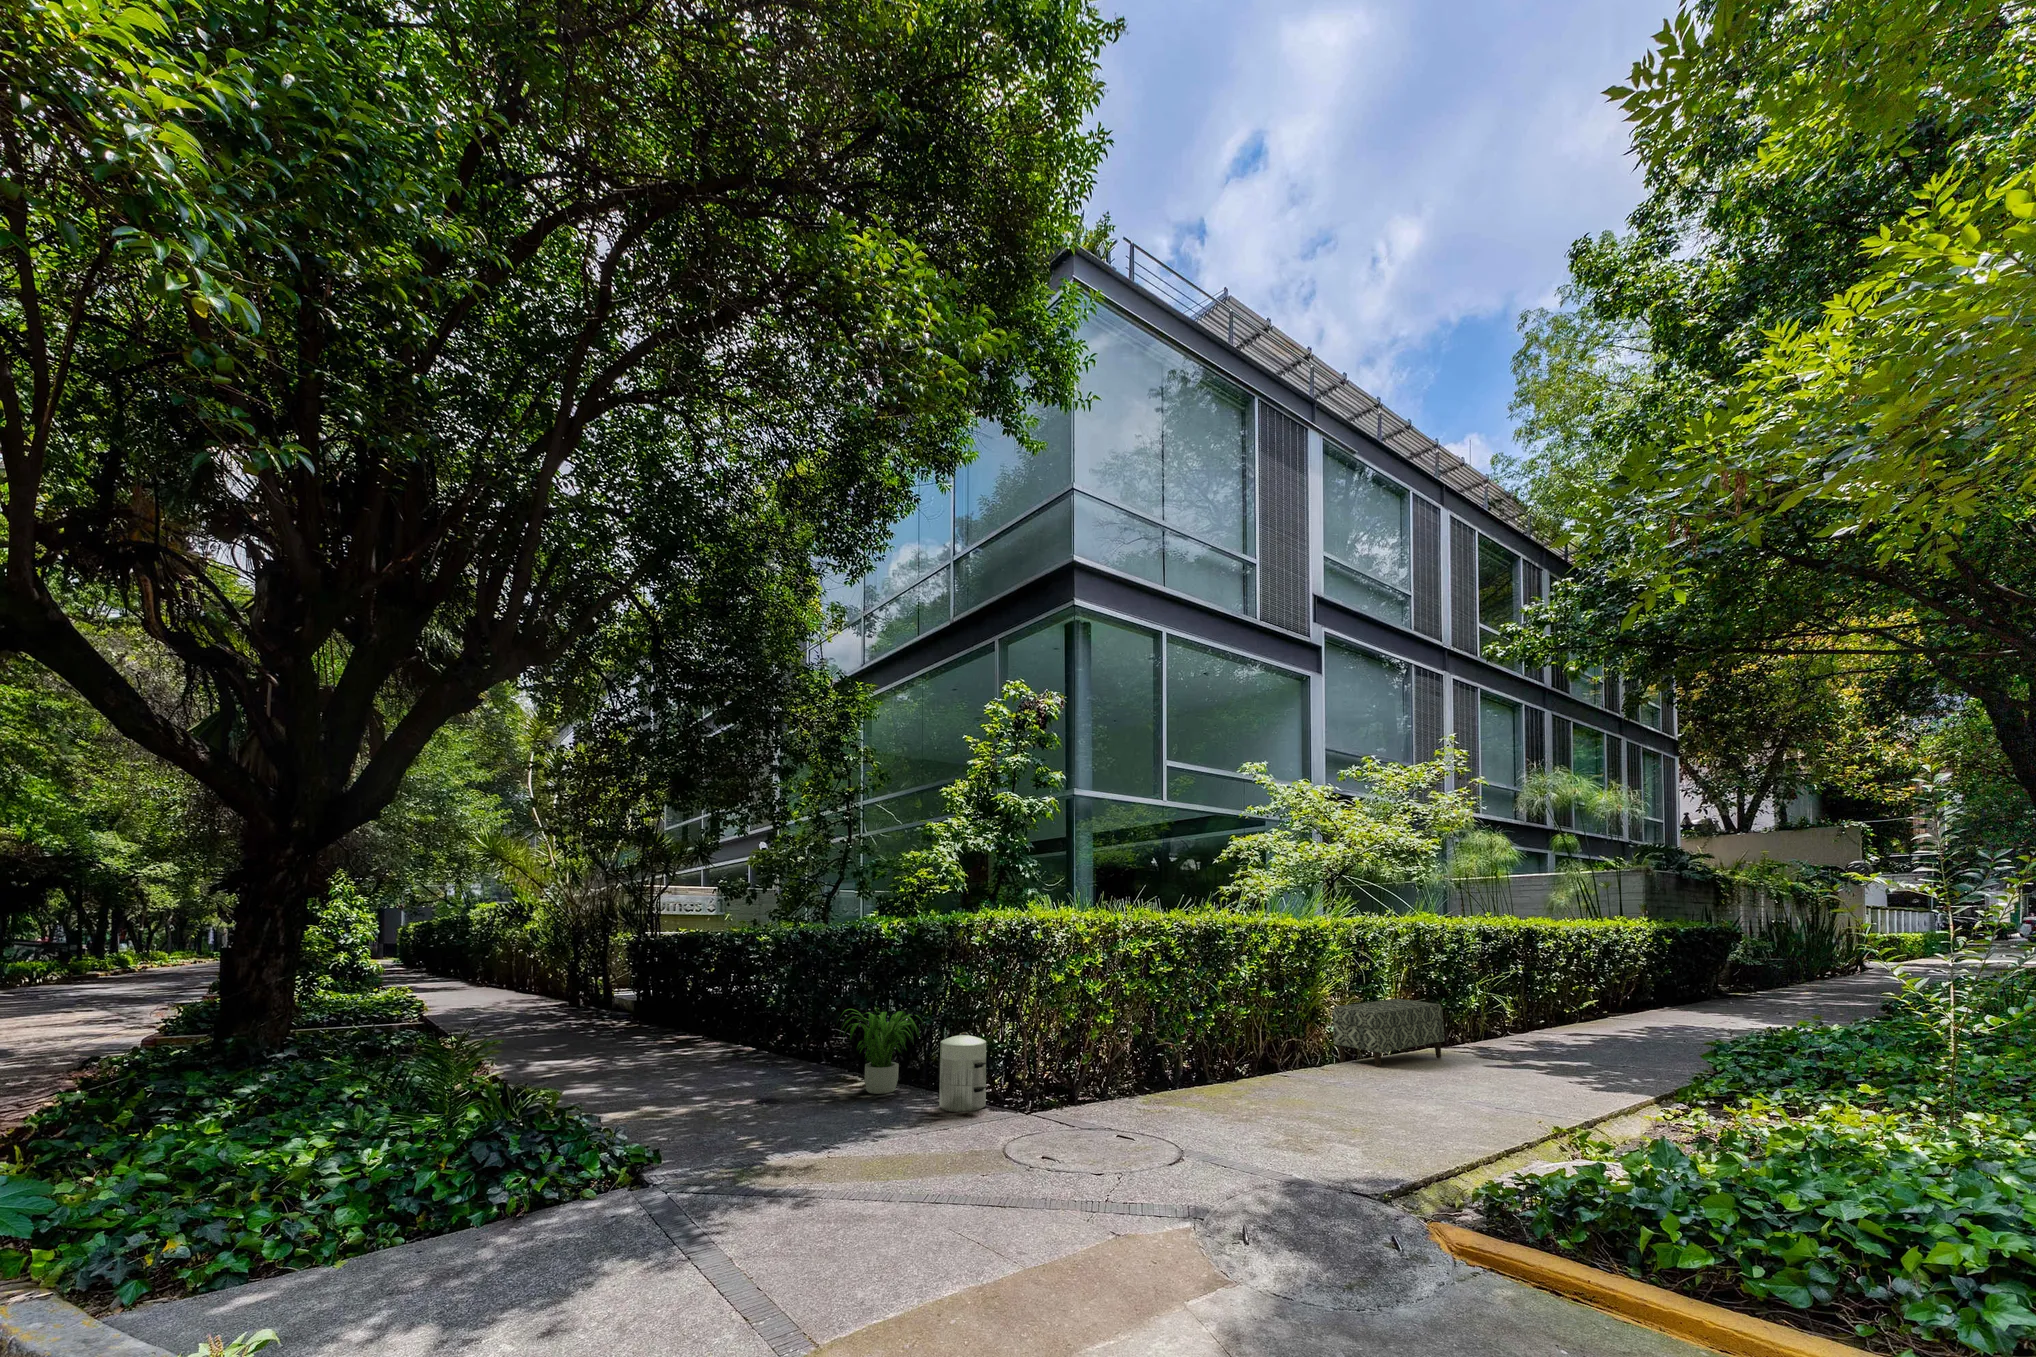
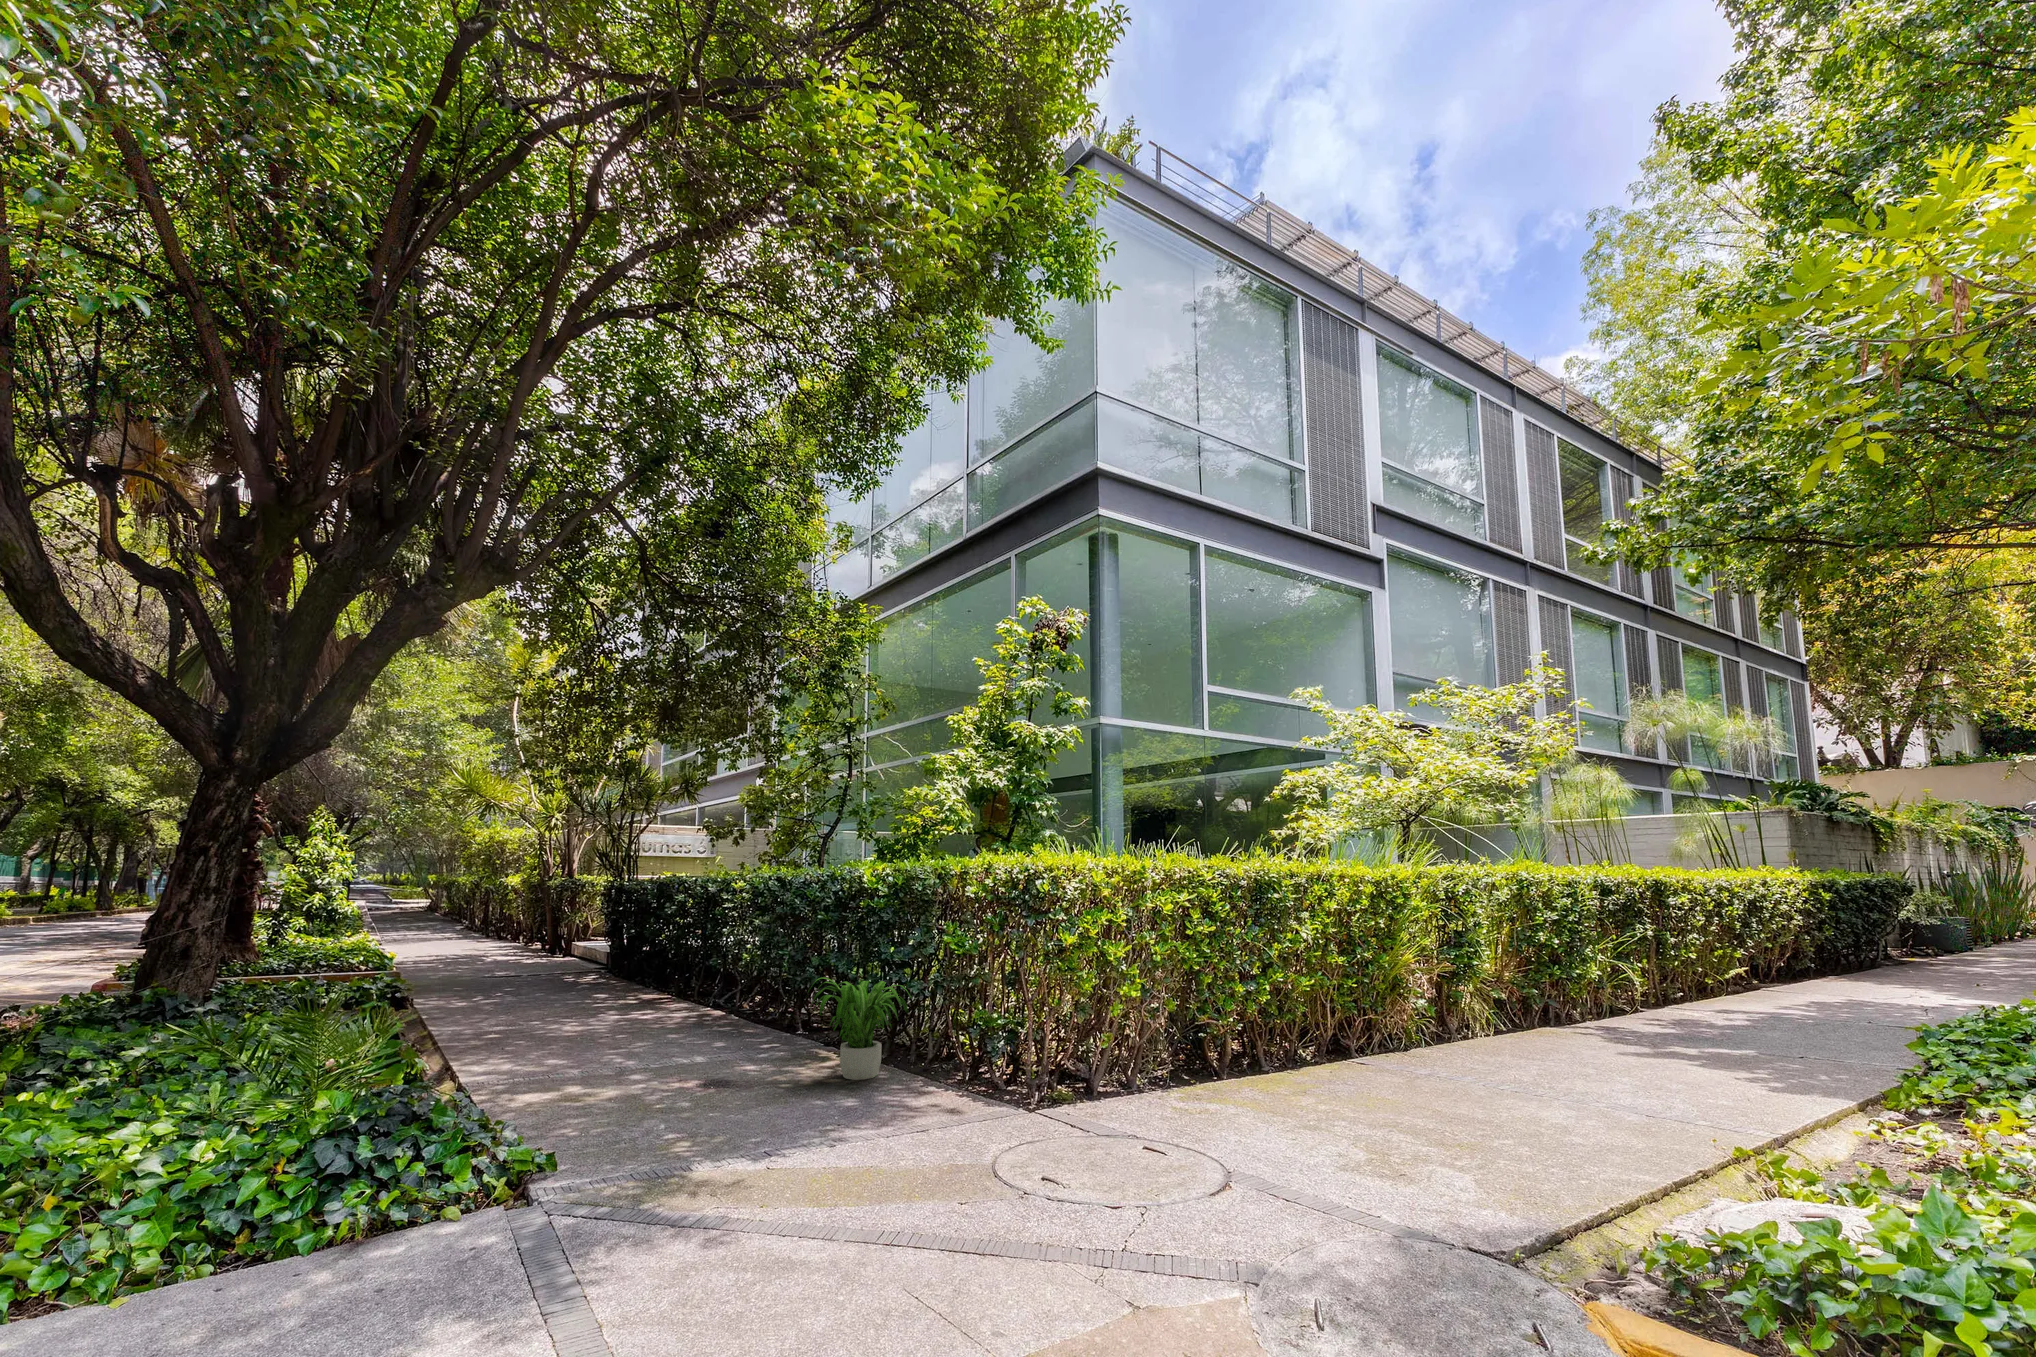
bench: present [1333,999,1445,1068] -> none [1419,964,1559,1052]
waste bin: present [939,1032,986,1112] -> none [922,1009,981,1108]

